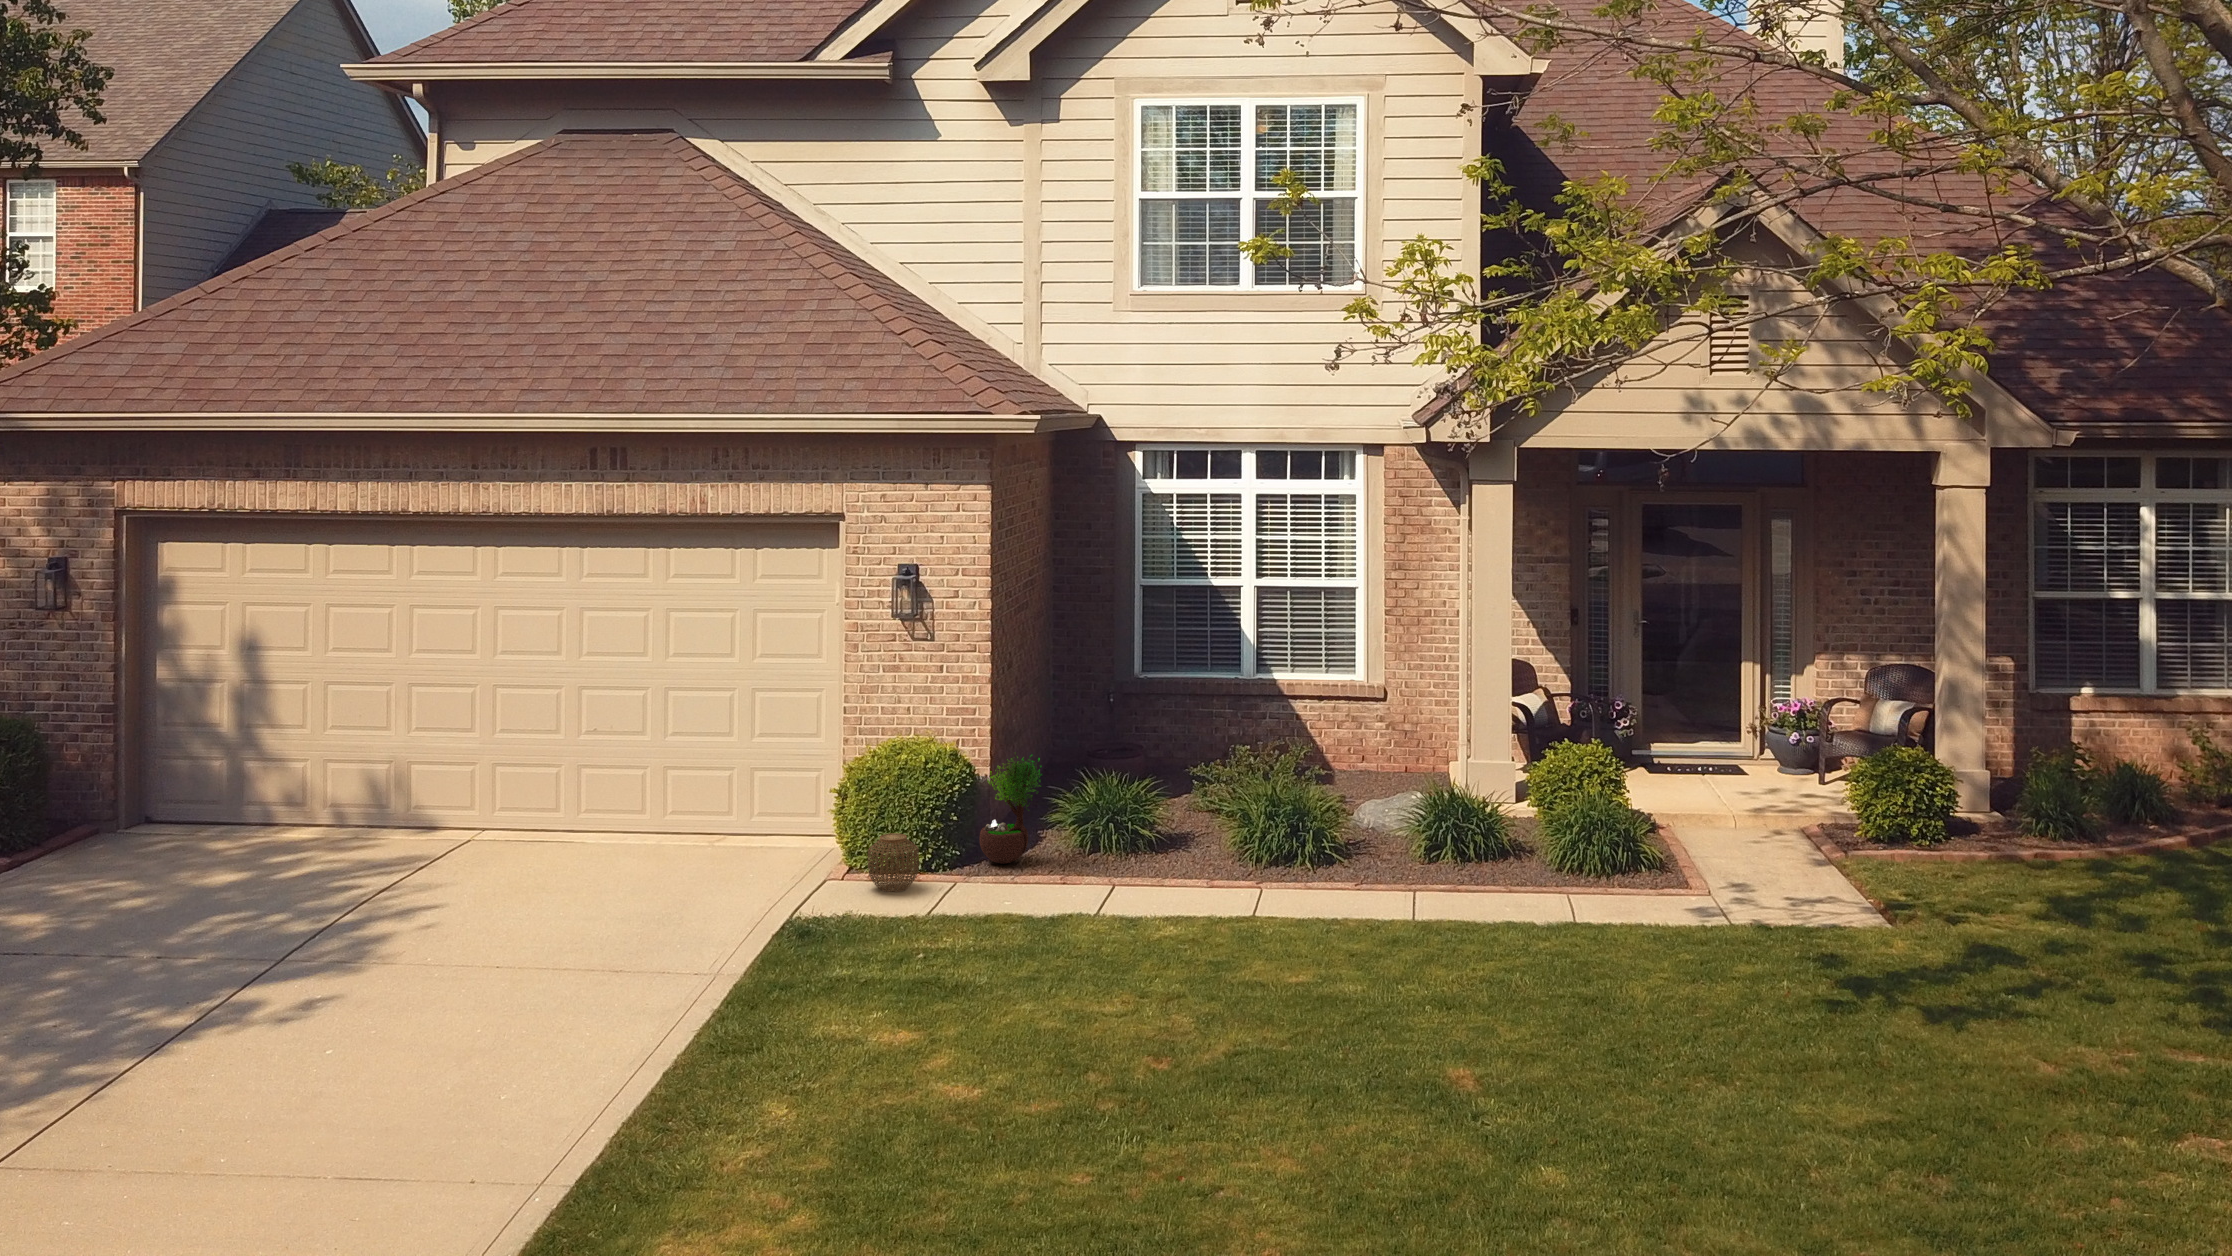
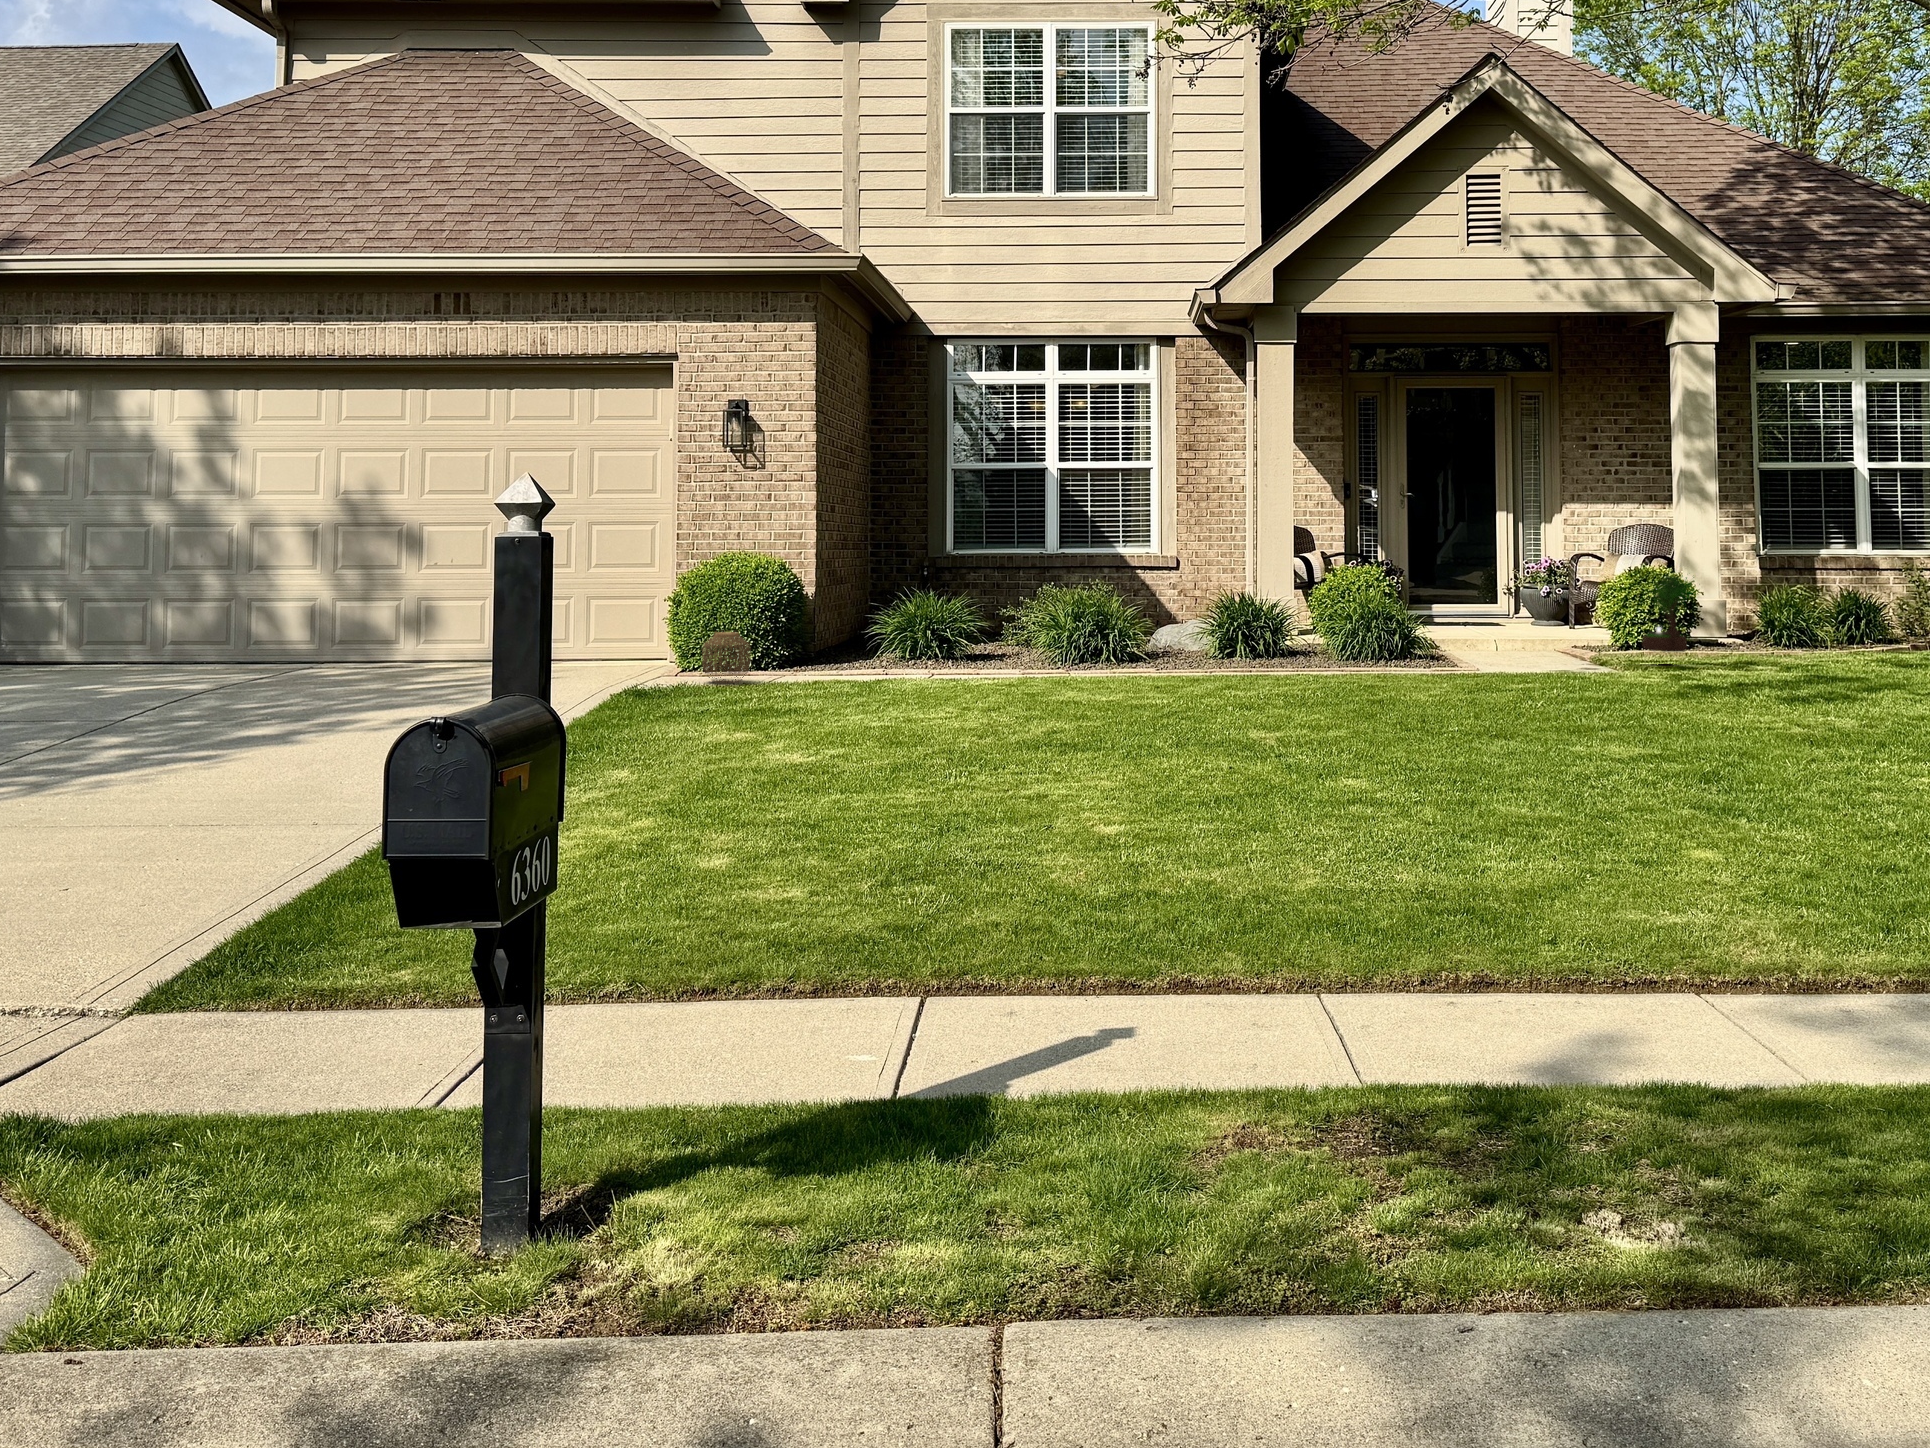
potted tree: present [979,754,1041,864] -> present [1643,573,1696,665]

